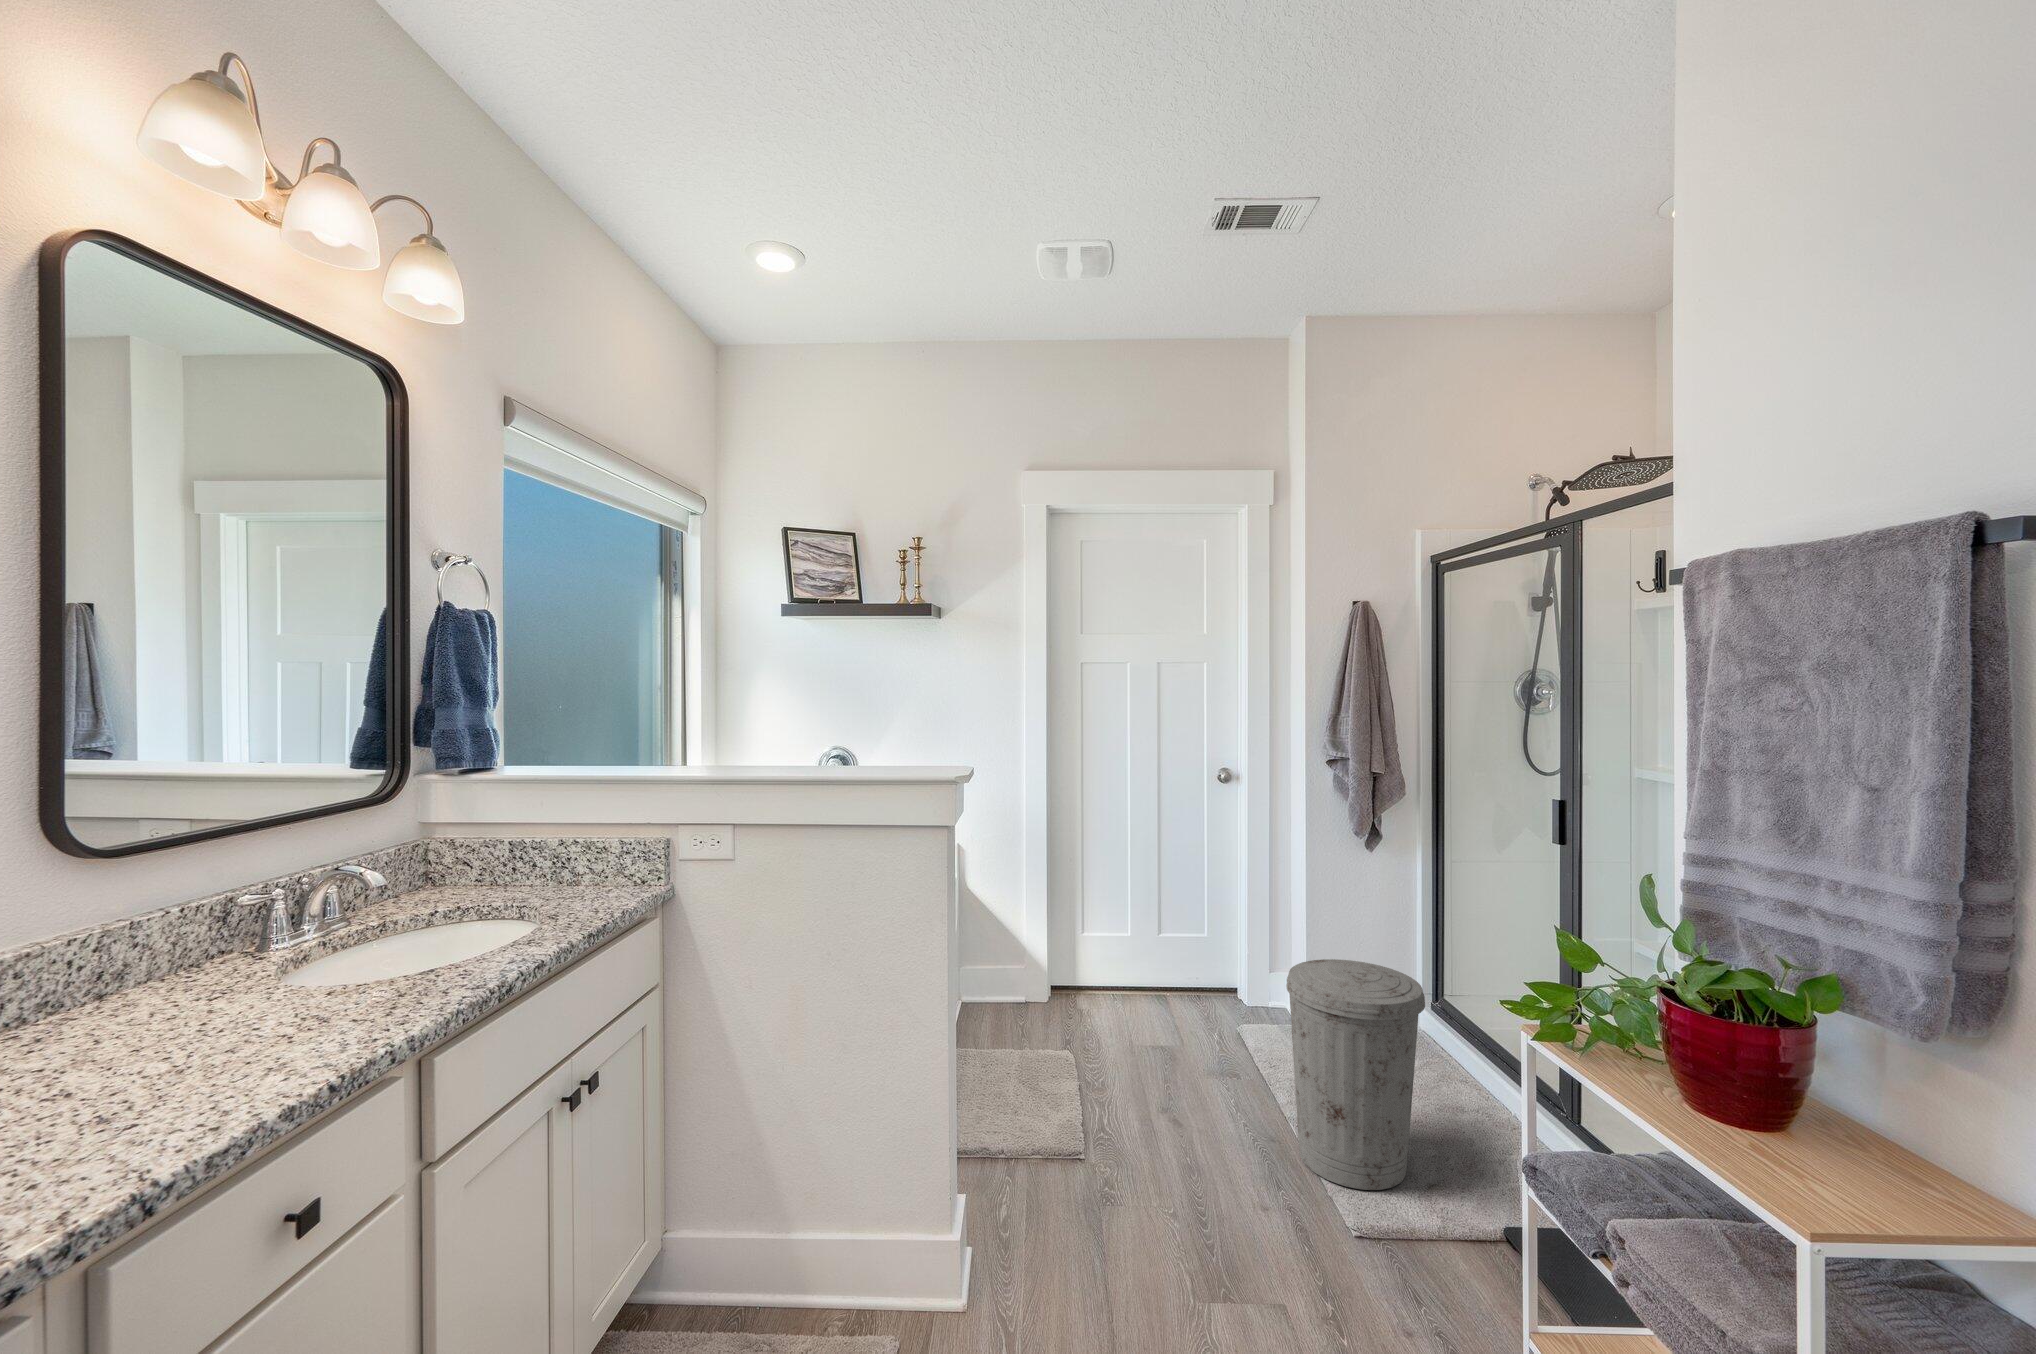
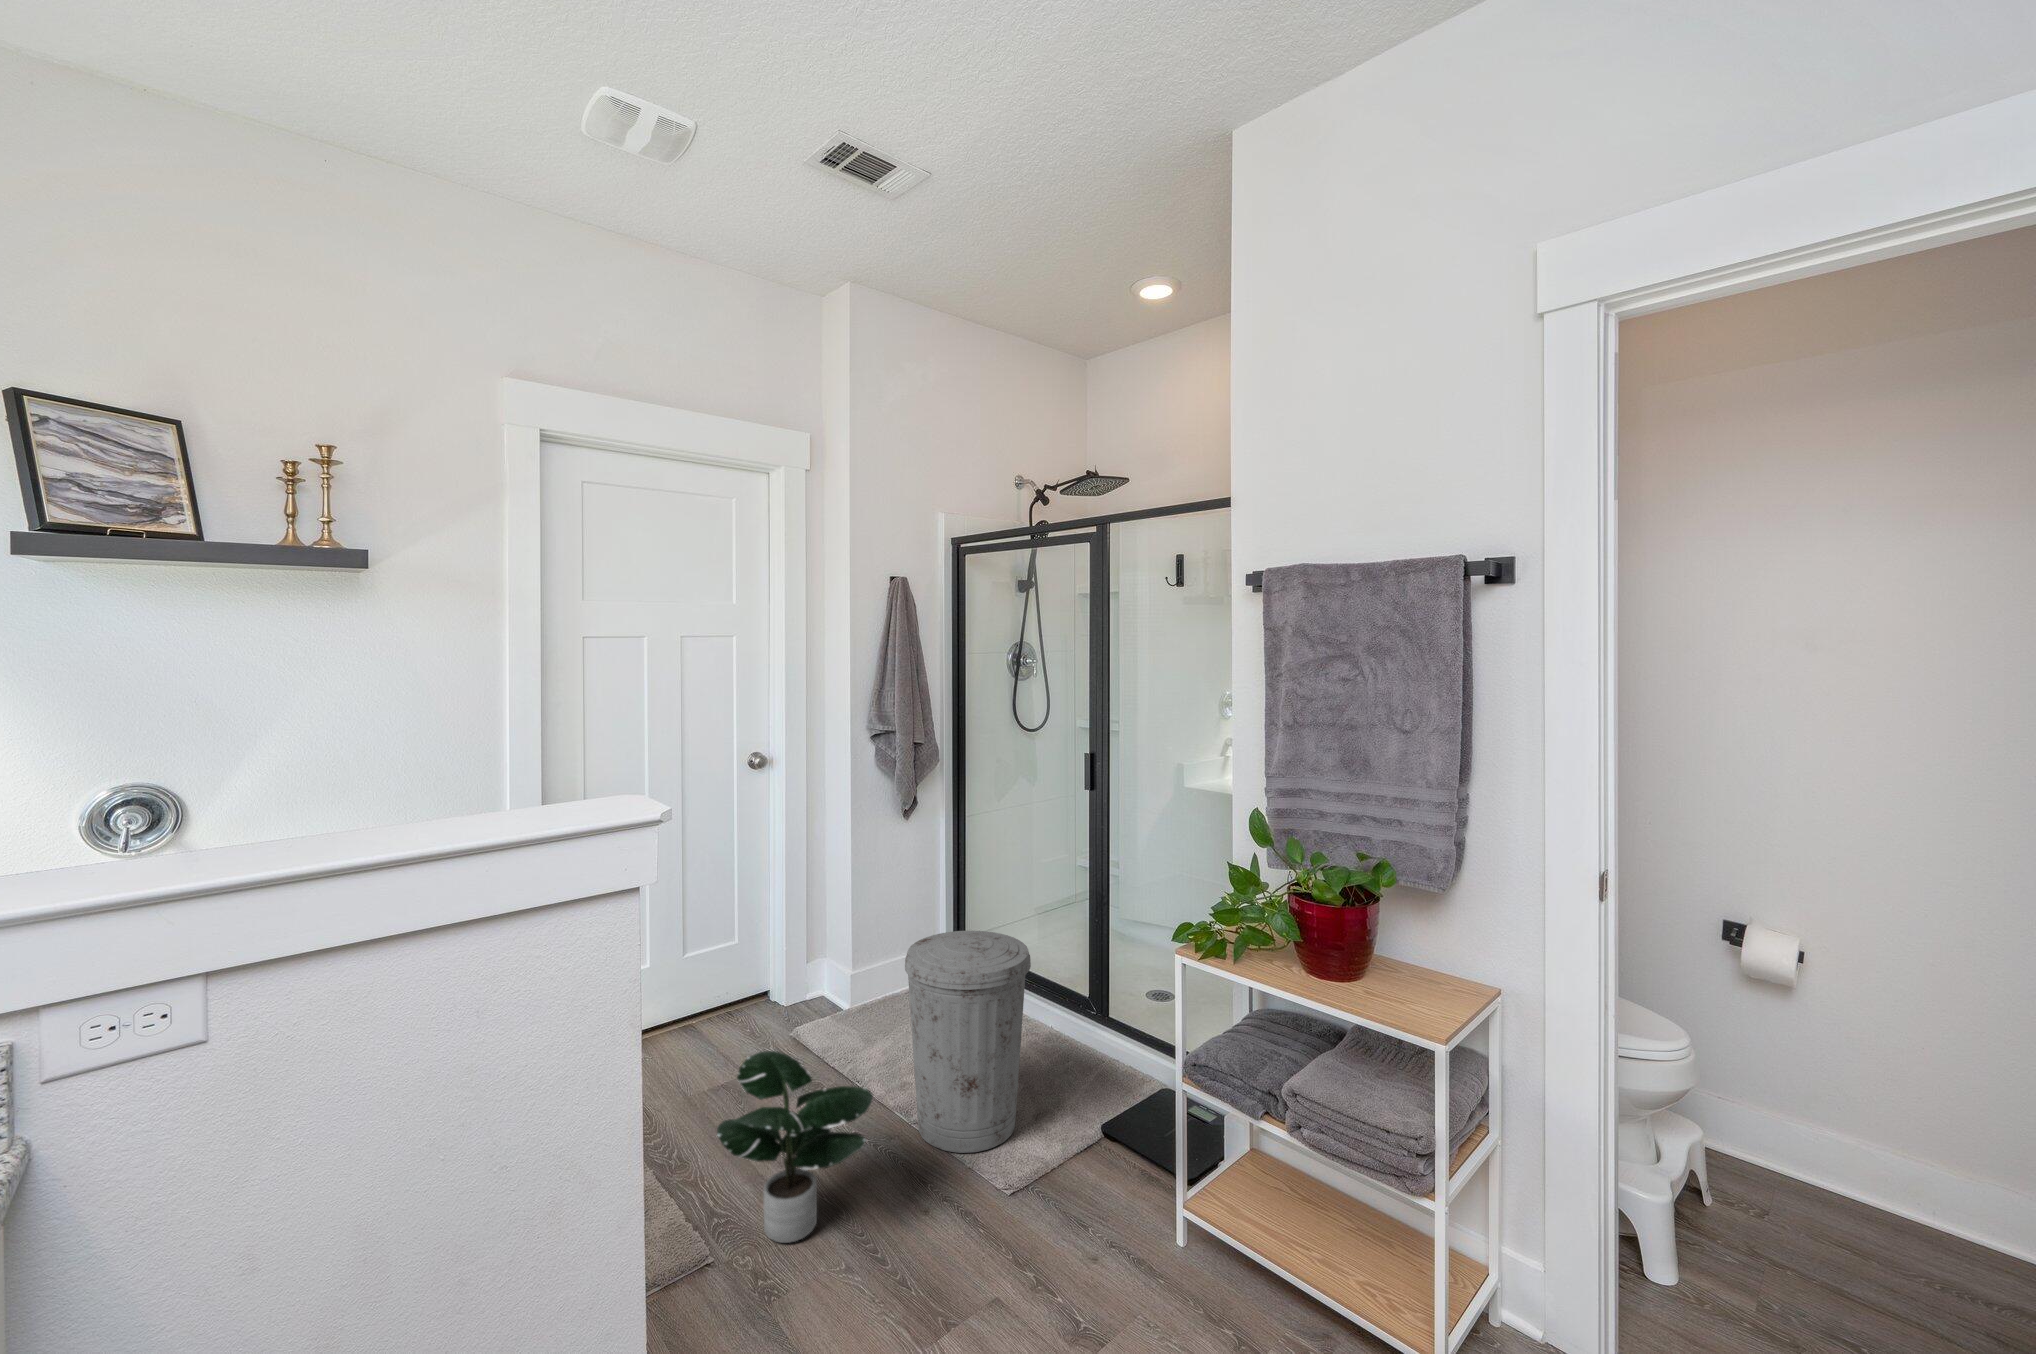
potted plant: none [1090,1014,1222,1182] -> present [717,1051,873,1243]

